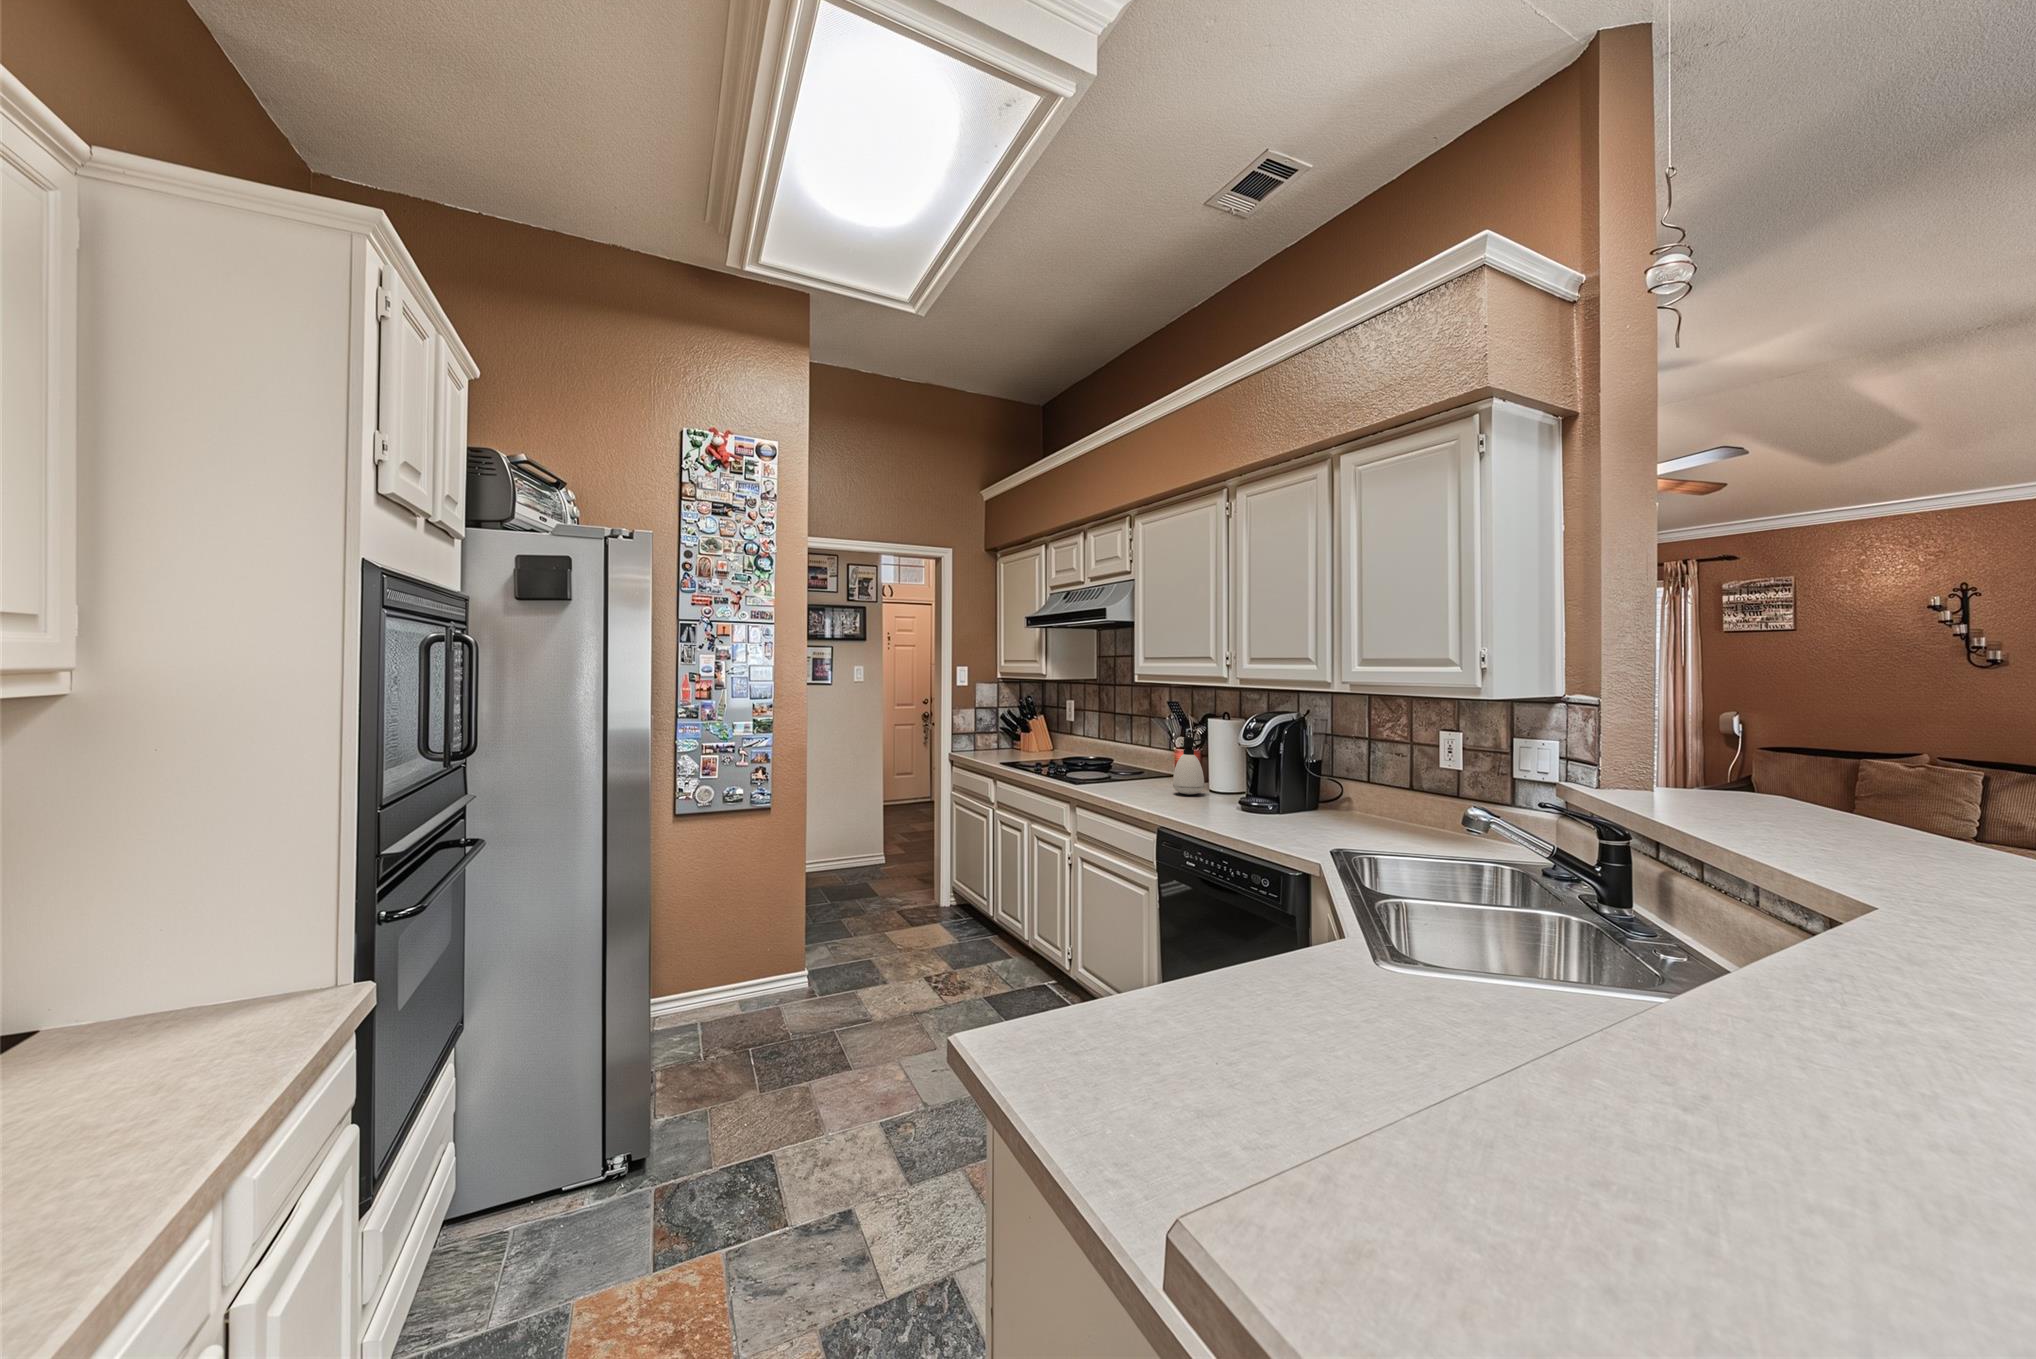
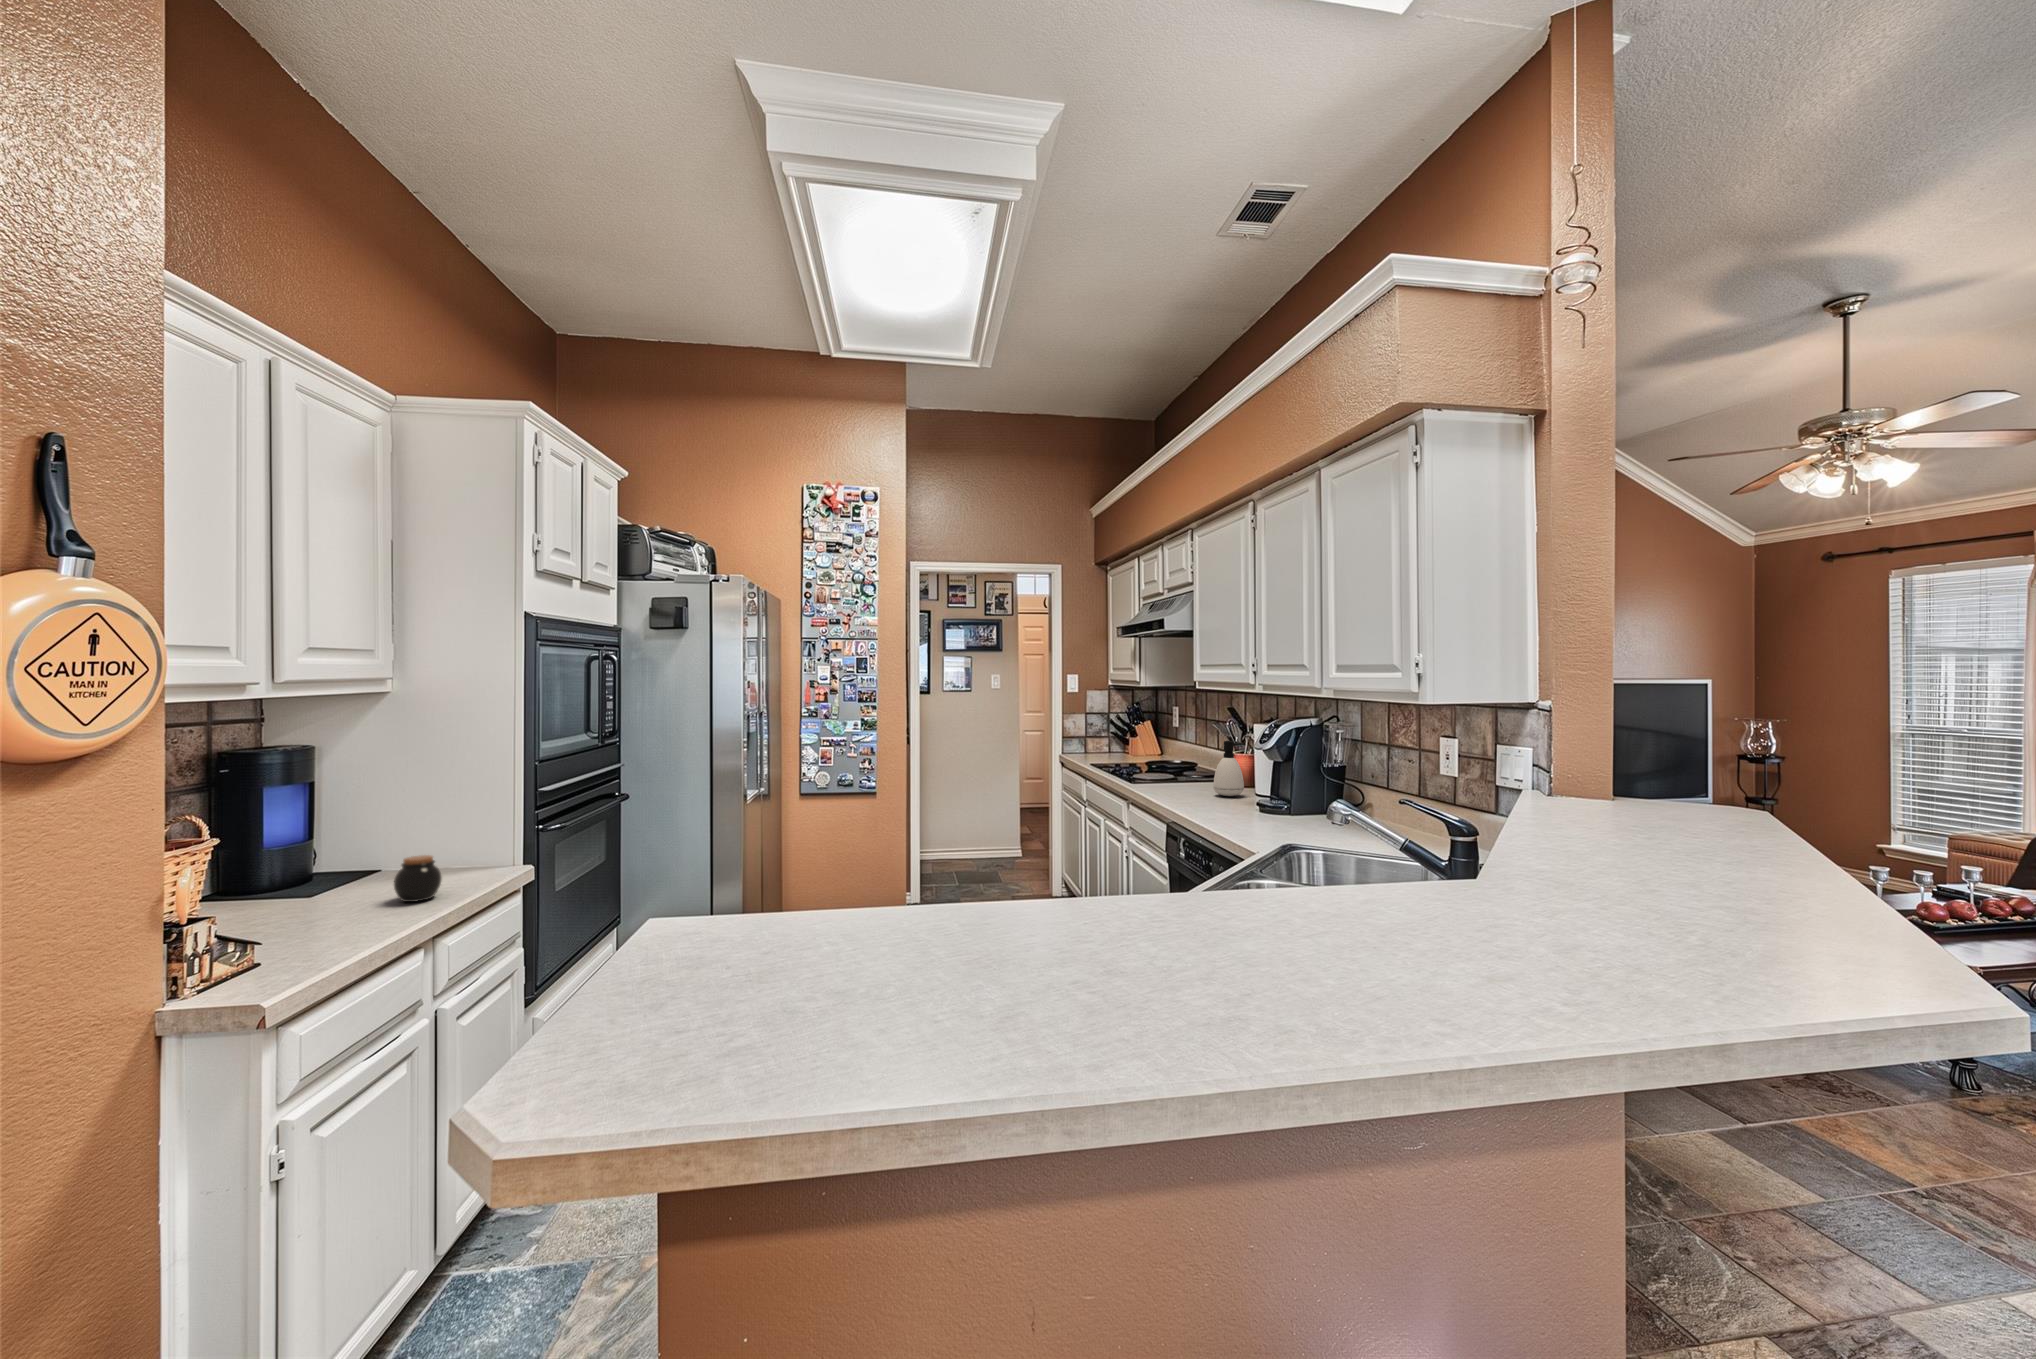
jar: none [93,977,198,1071] -> present [394,855,442,902]

